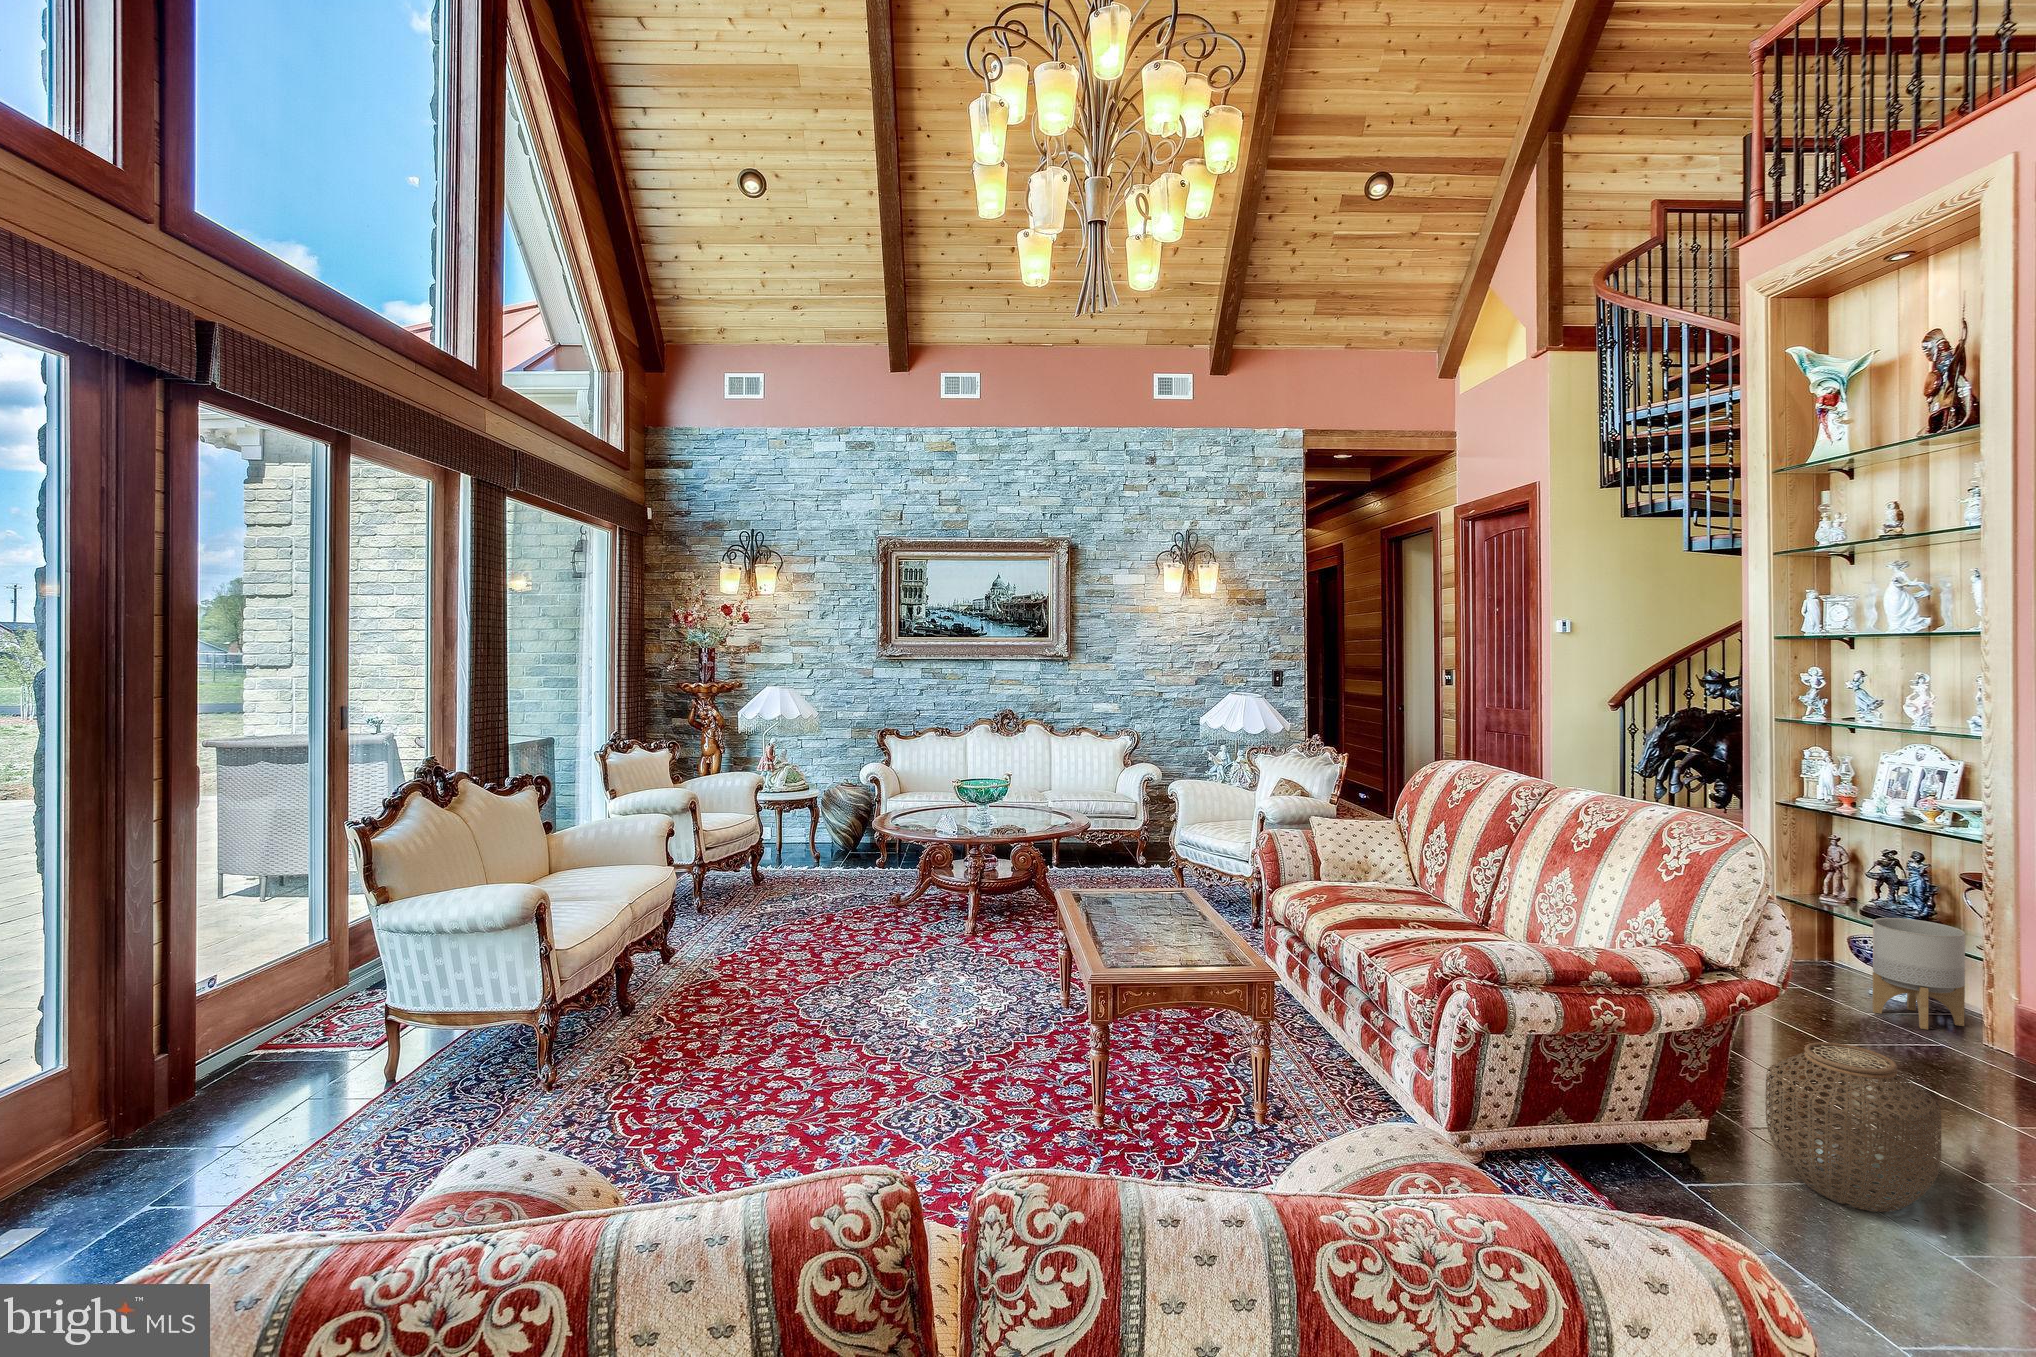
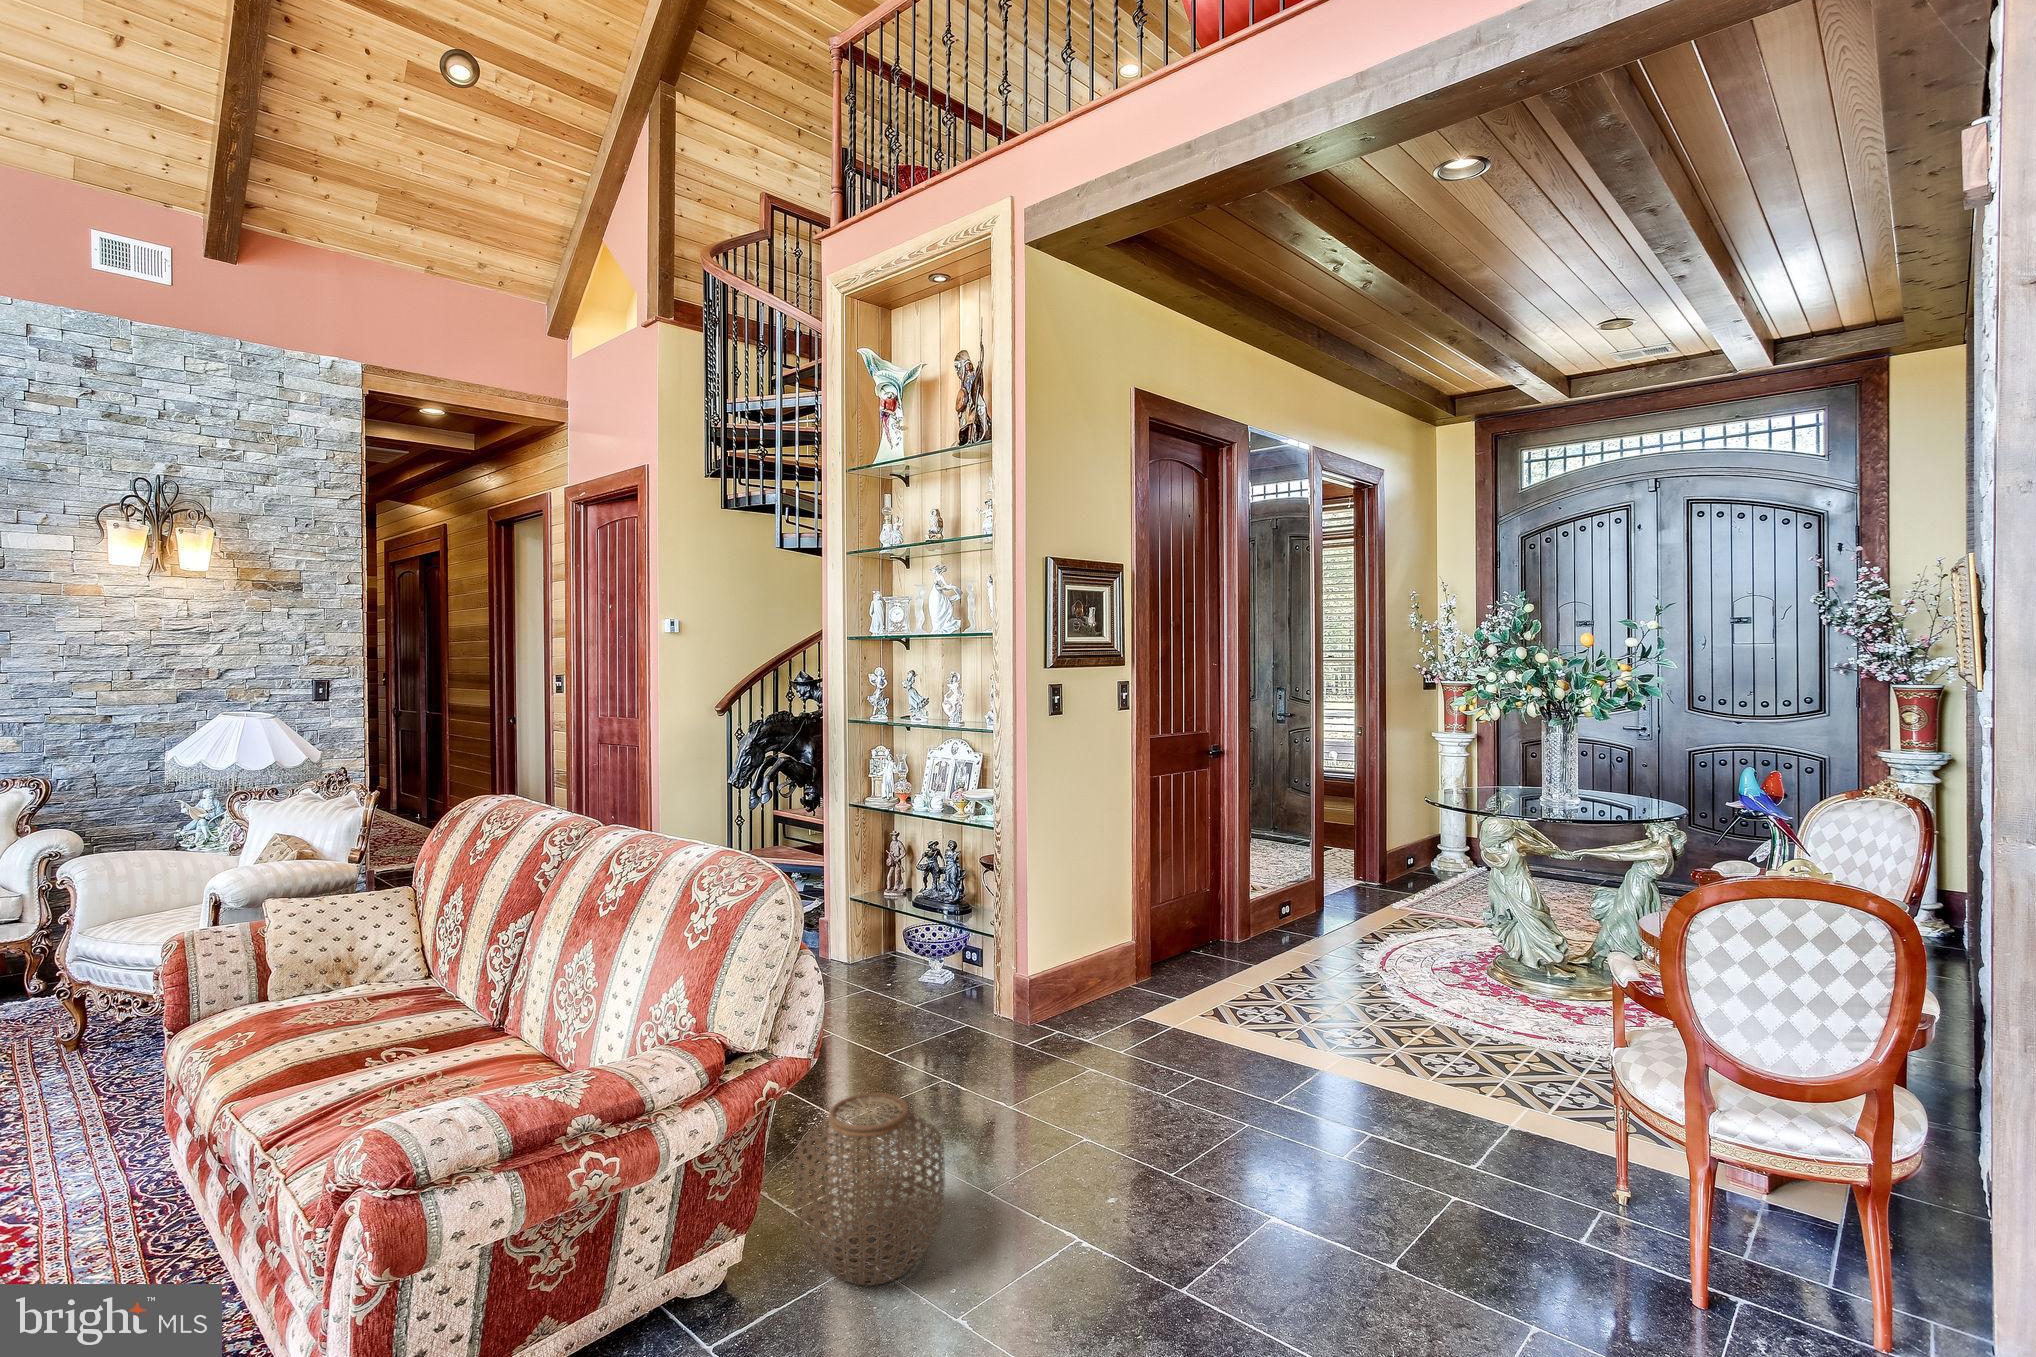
planter: present [1872,918,1965,1030] -> none [920,908,985,1014]

